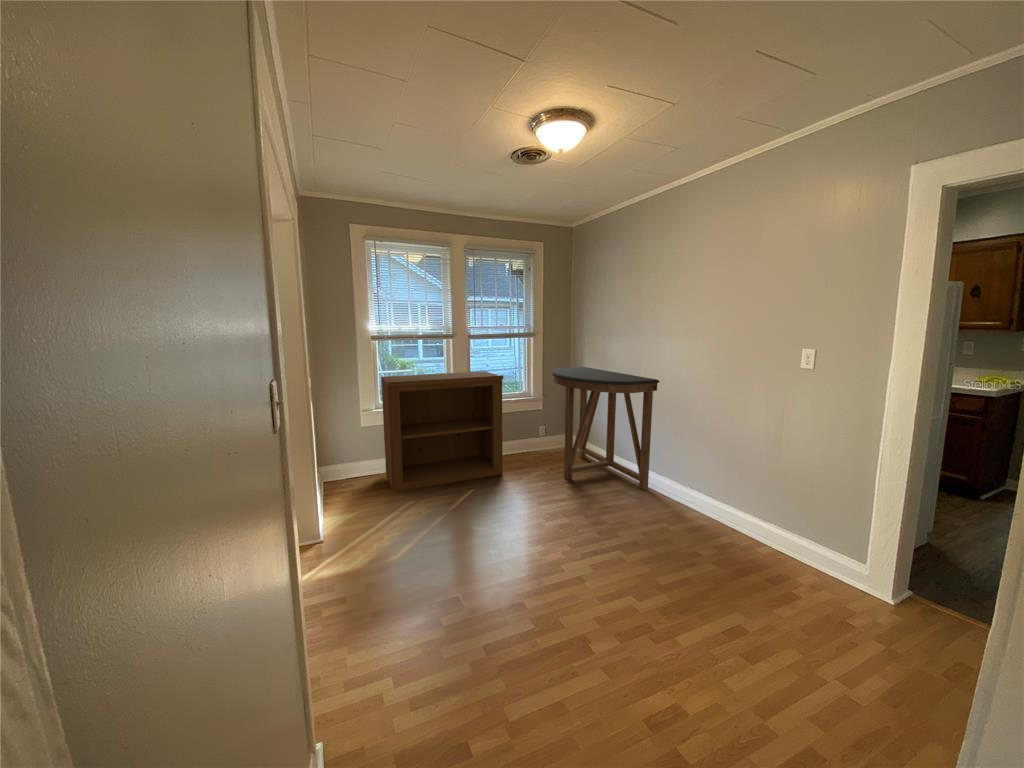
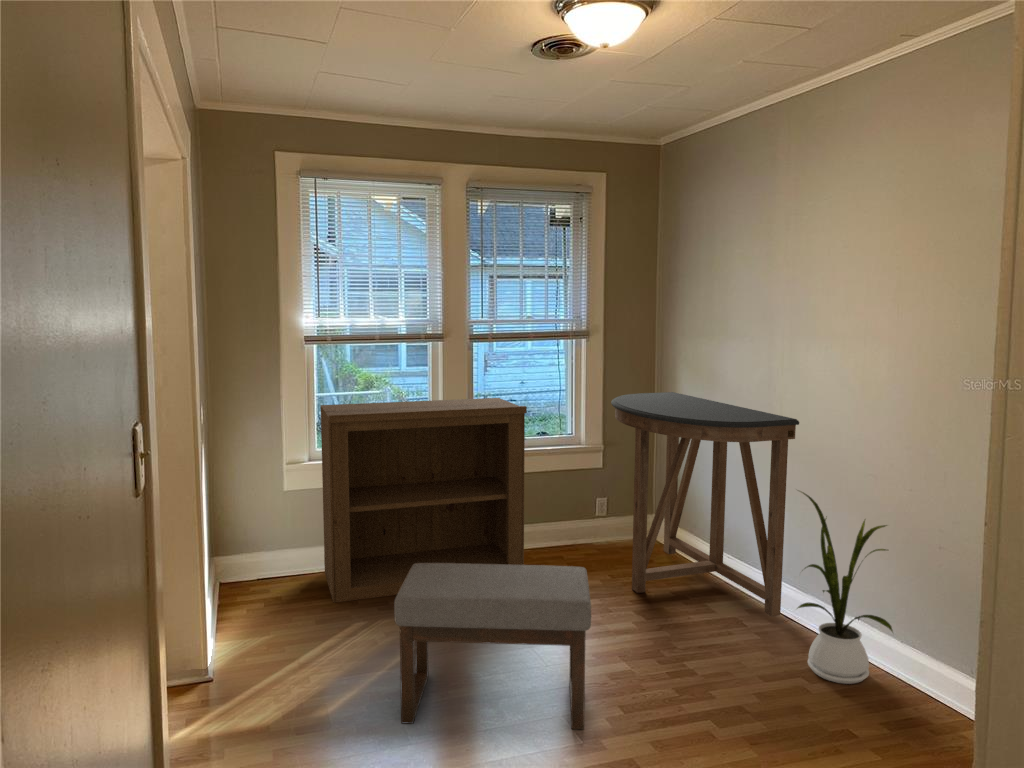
house plant: none [659,418,717,526] -> present [798,492,893,684]
ottoman: none [435,467,553,563] -> present [394,563,591,729]

